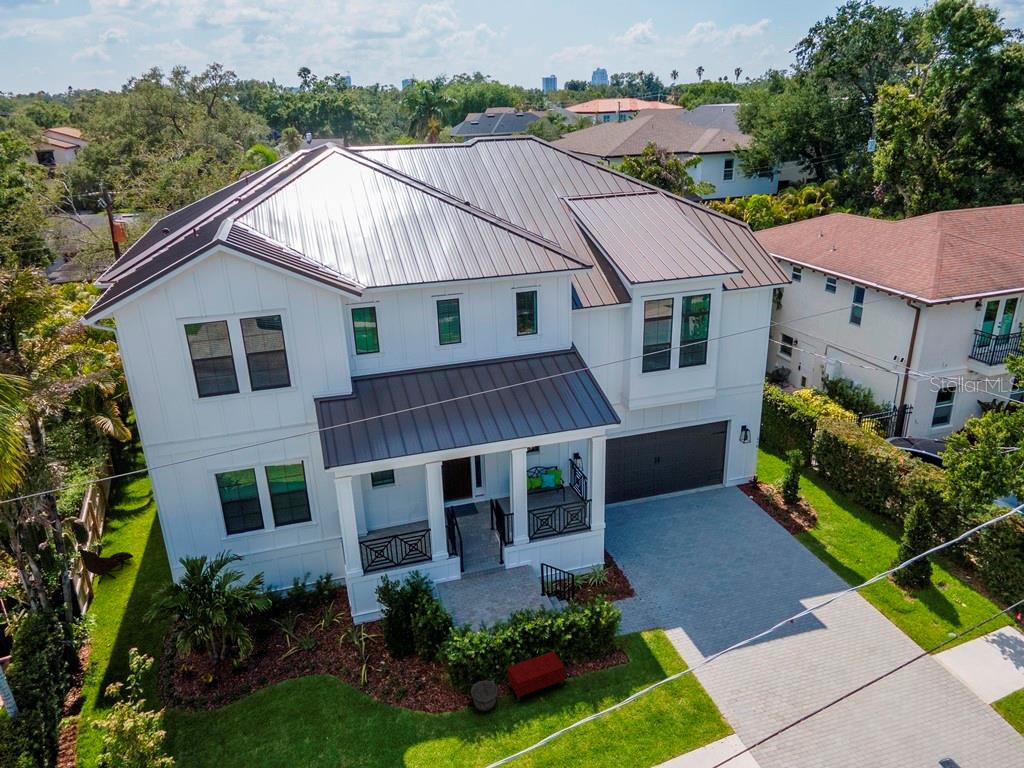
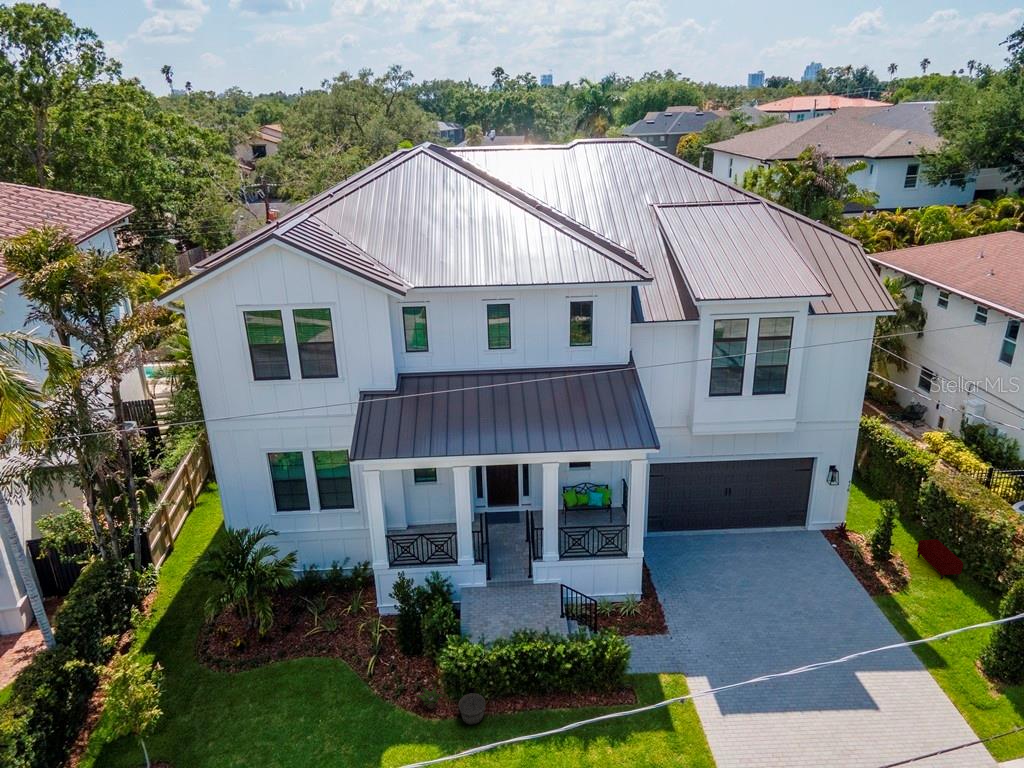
lounge chair: present [79,549,133,584] -> none [164,506,214,540]
bench: present [507,652,565,701] -> present [917,539,963,580]
decorative plant: none [426,680,454,705] -> present [417,687,443,709]

